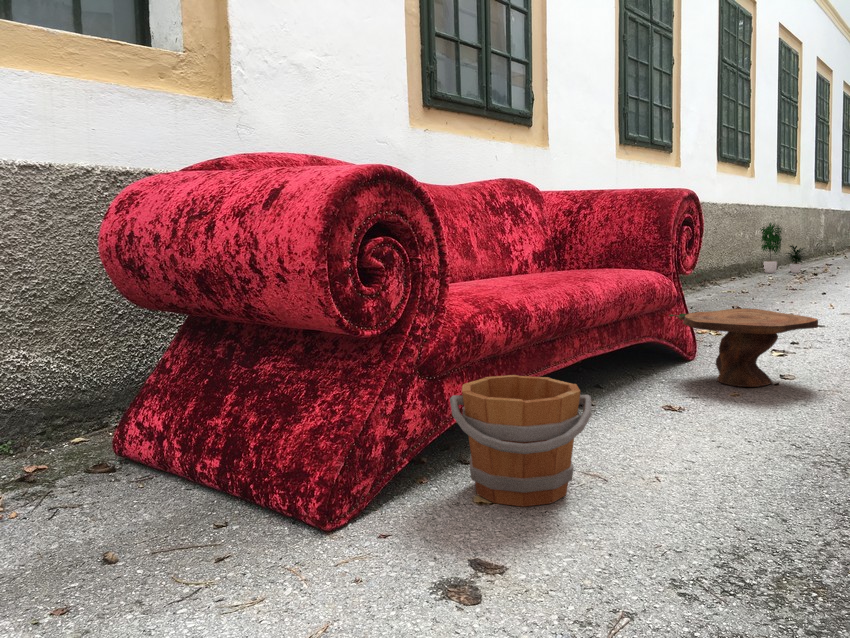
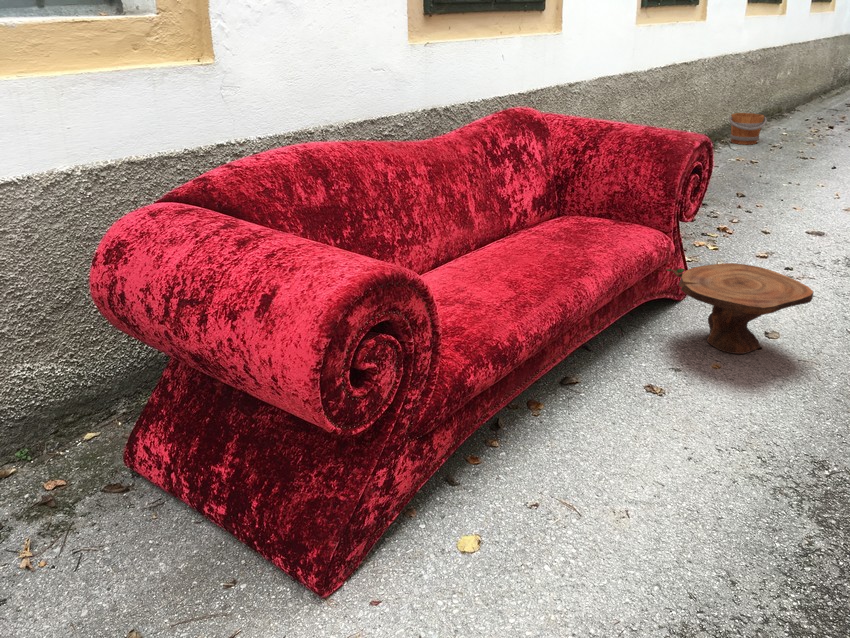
potted plant: present [760,222,806,273] -> none [783,64,834,122]
bucket: present [450,375,592,506] -> present [728,113,767,145]

